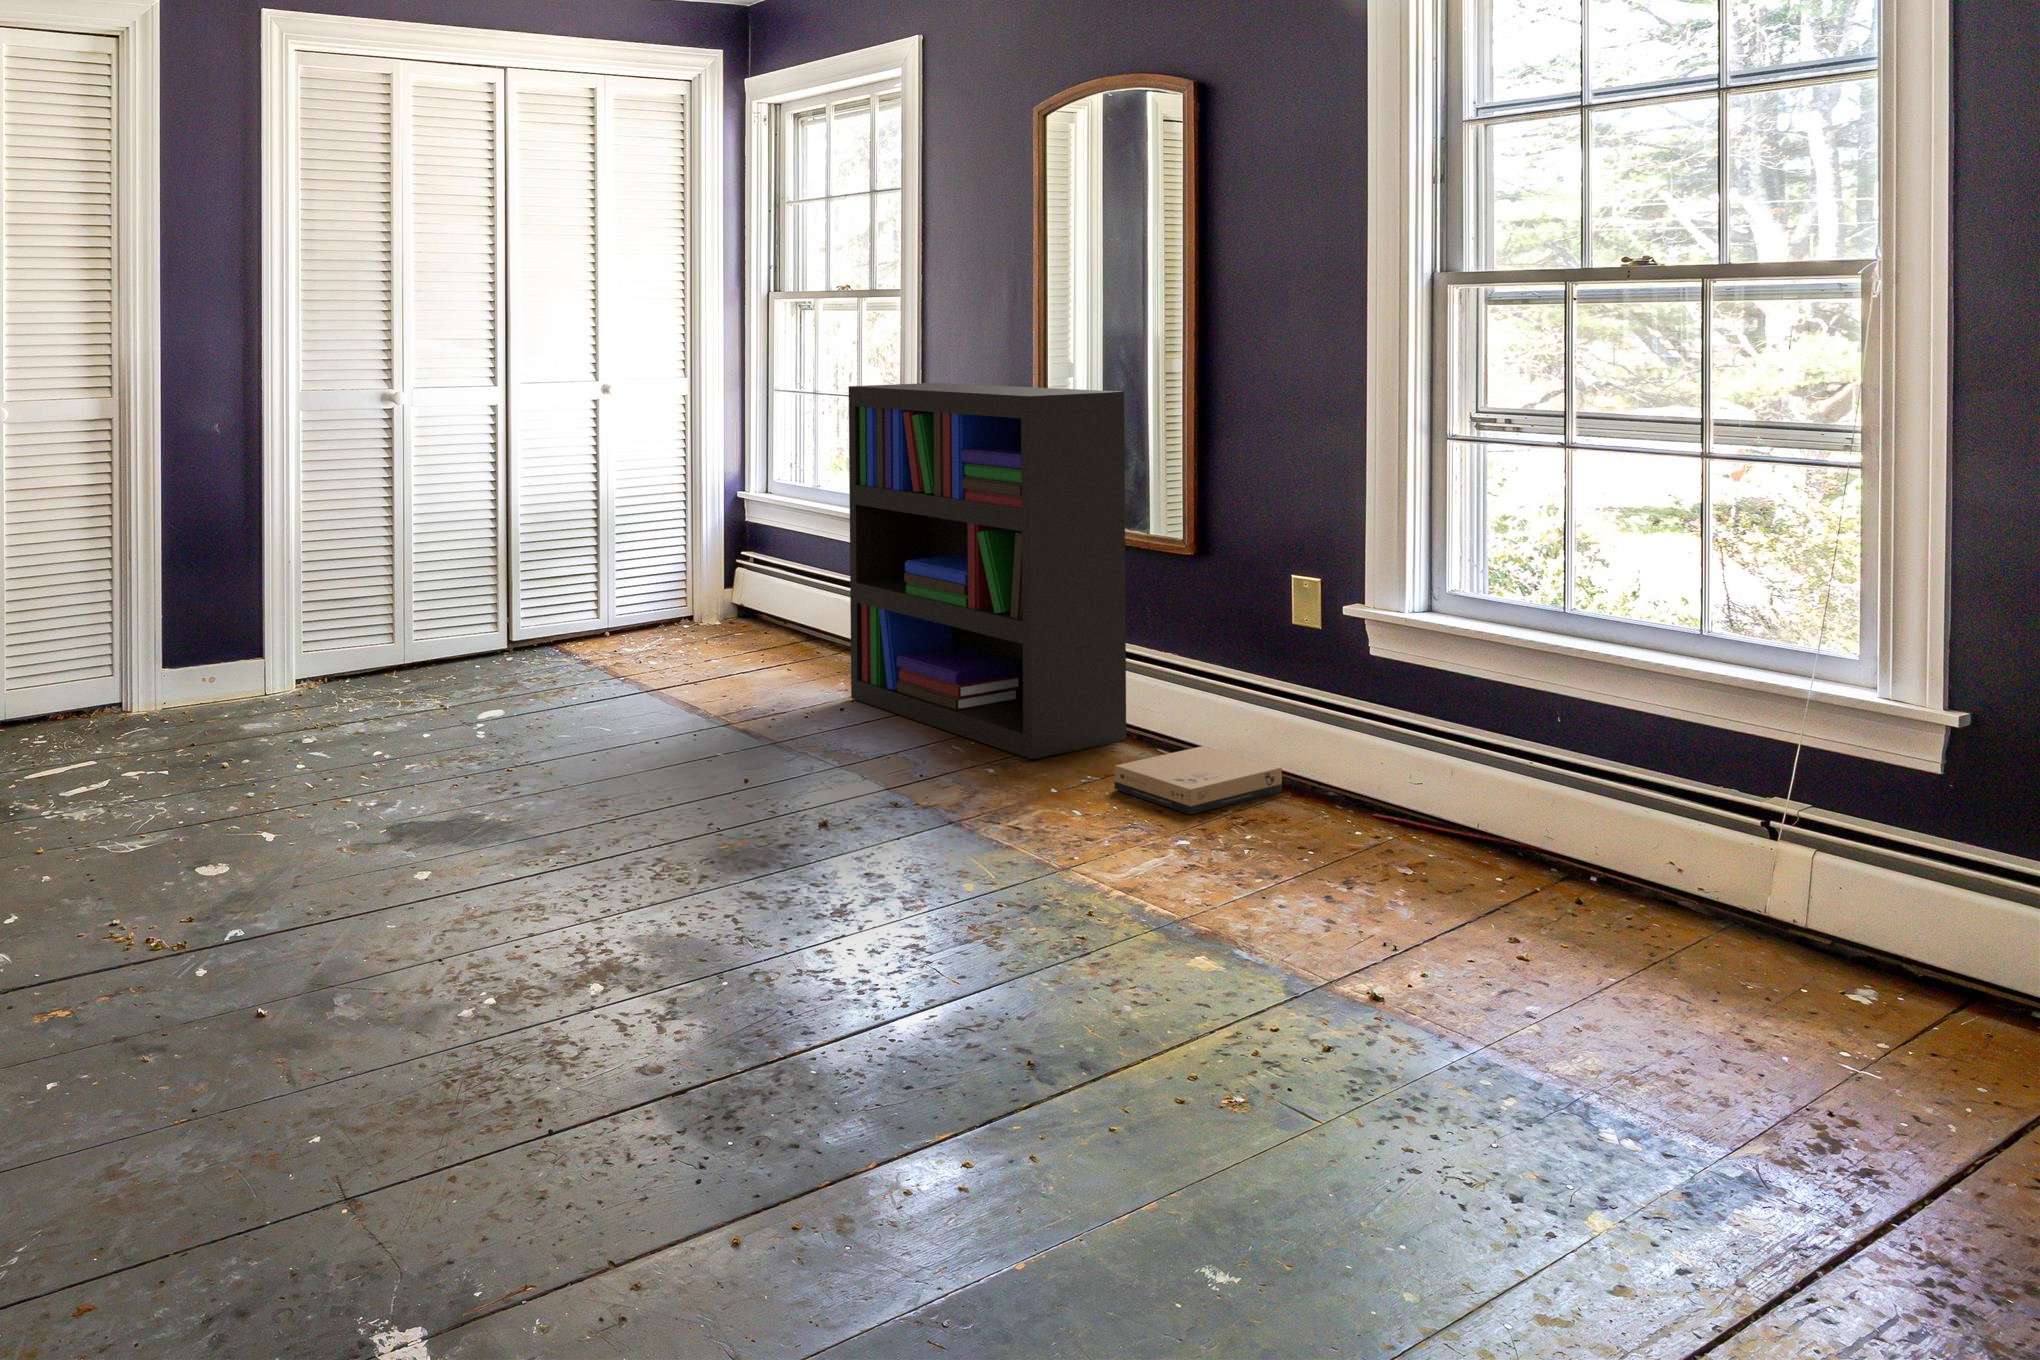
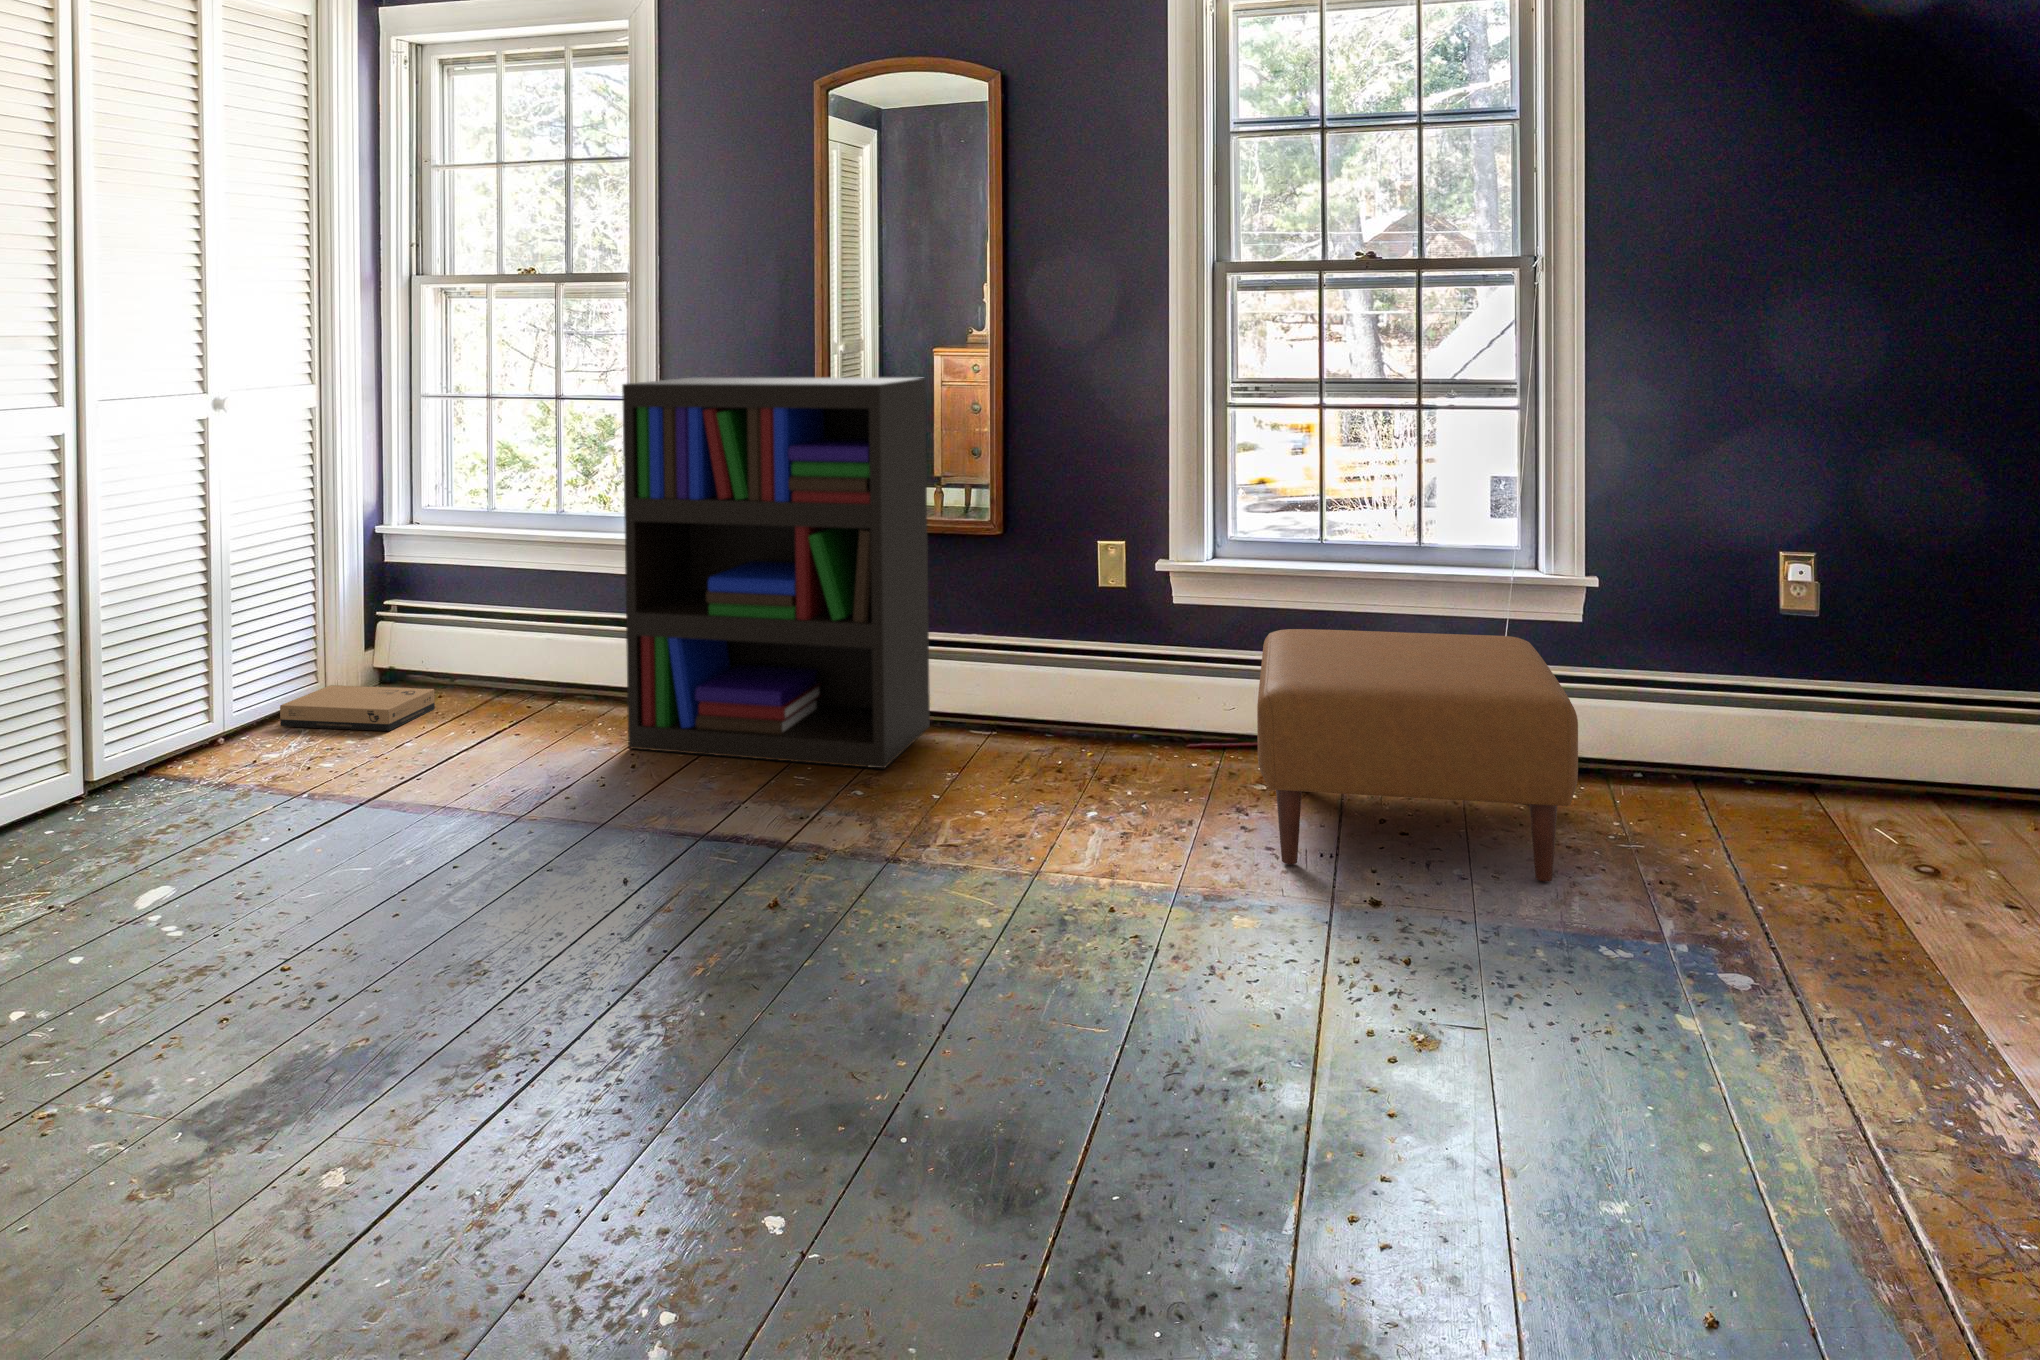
ottoman: none [1271,699,1790,1040] -> present [1257,629,1578,882]
cardboard box: present [1114,746,1282,814] -> present [280,685,435,731]

